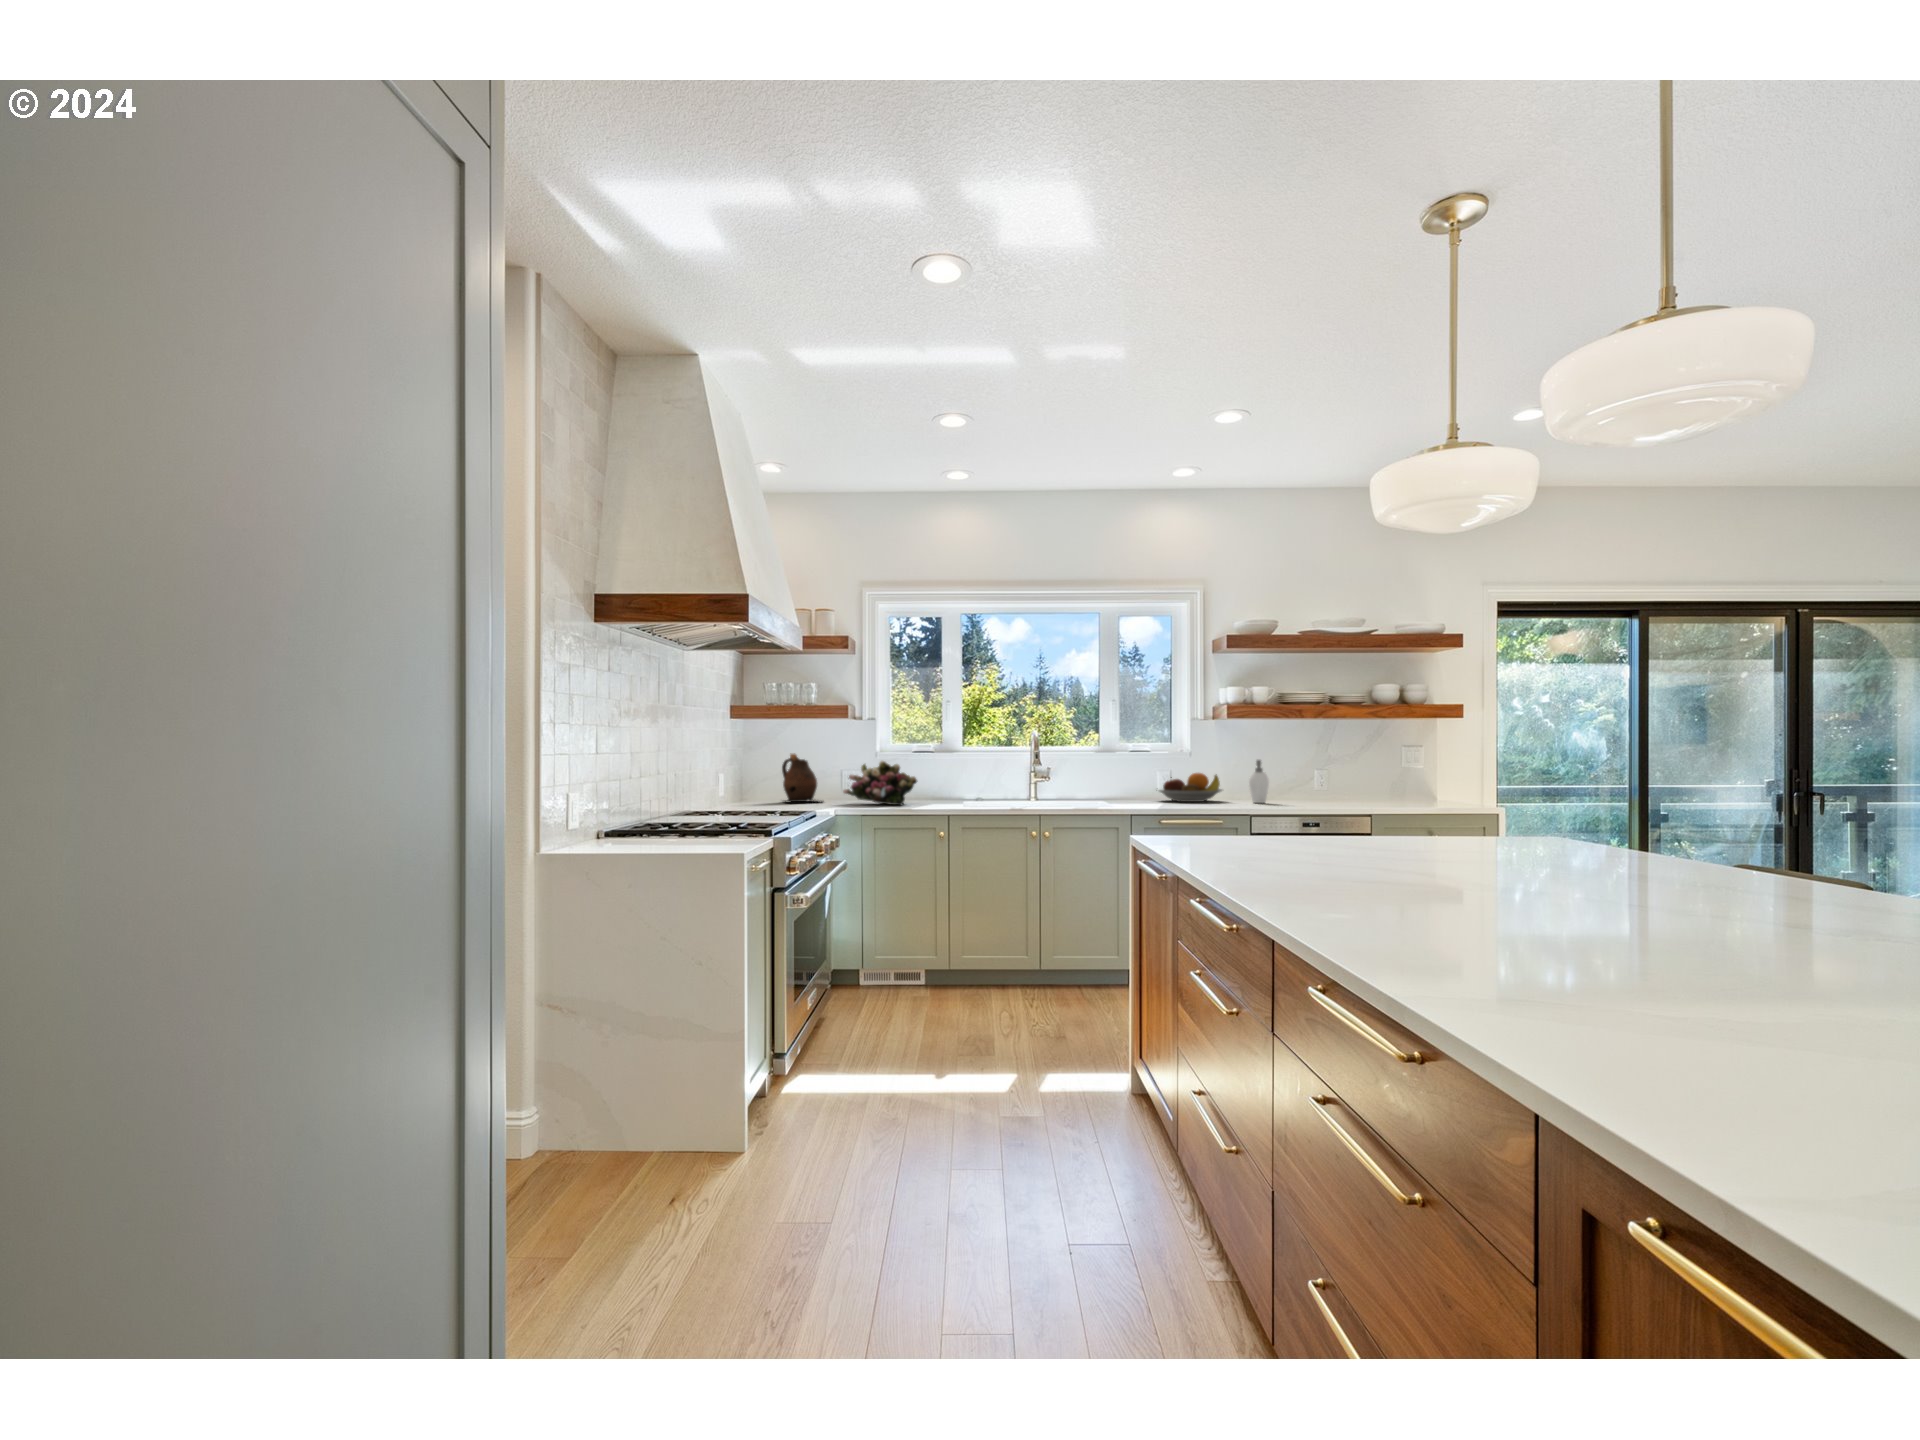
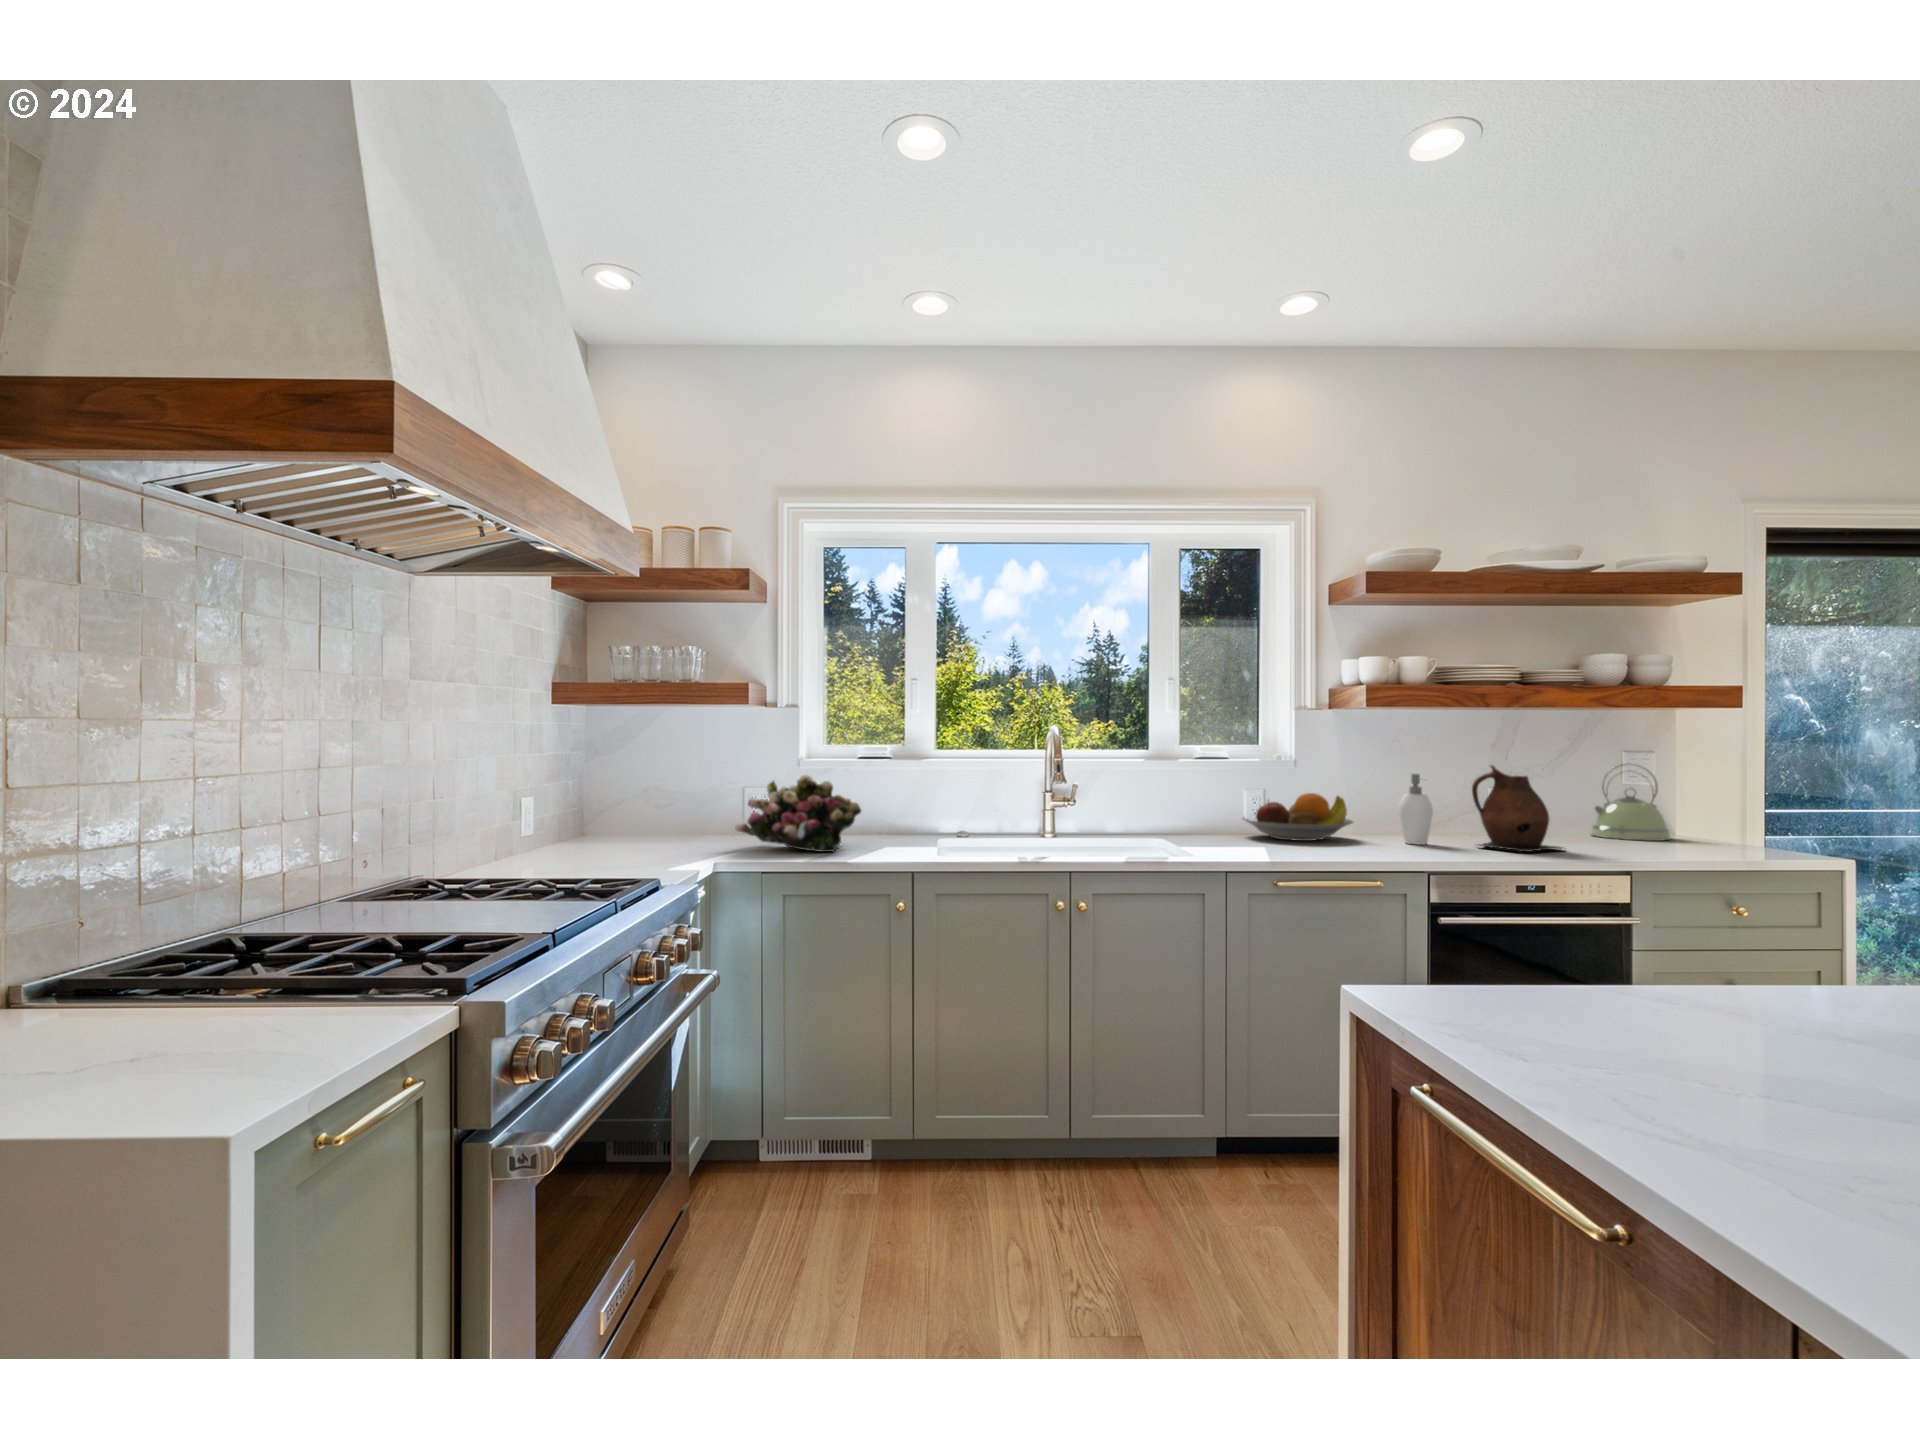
ceramic pitcher: present [782,754,823,803] -> present [1472,765,1563,852]
kettle: none [1376,754,1429,802] -> present [1591,763,1671,841]

